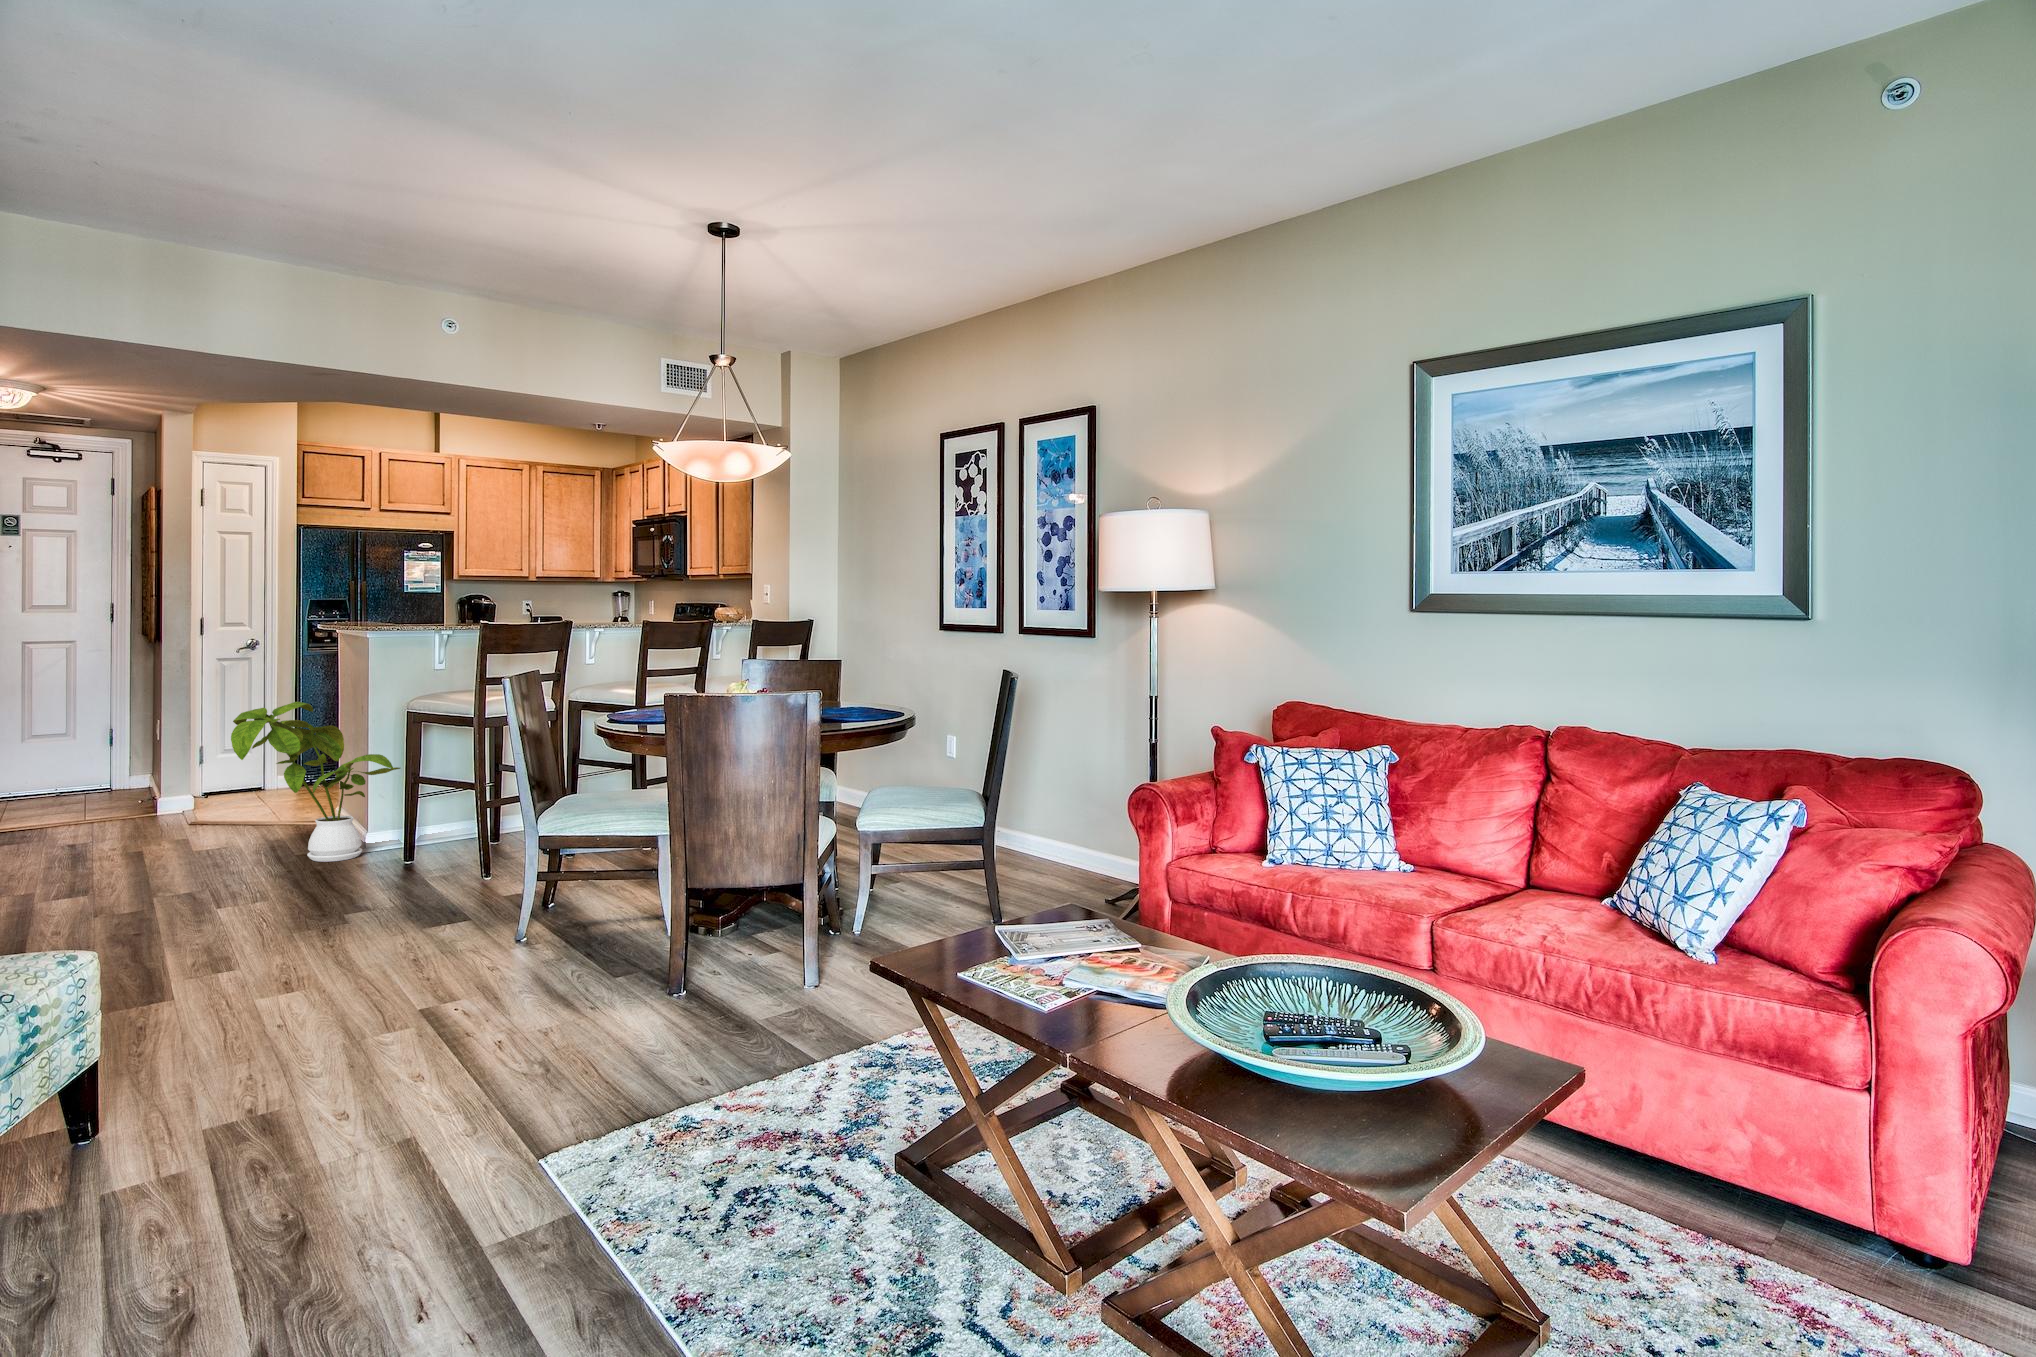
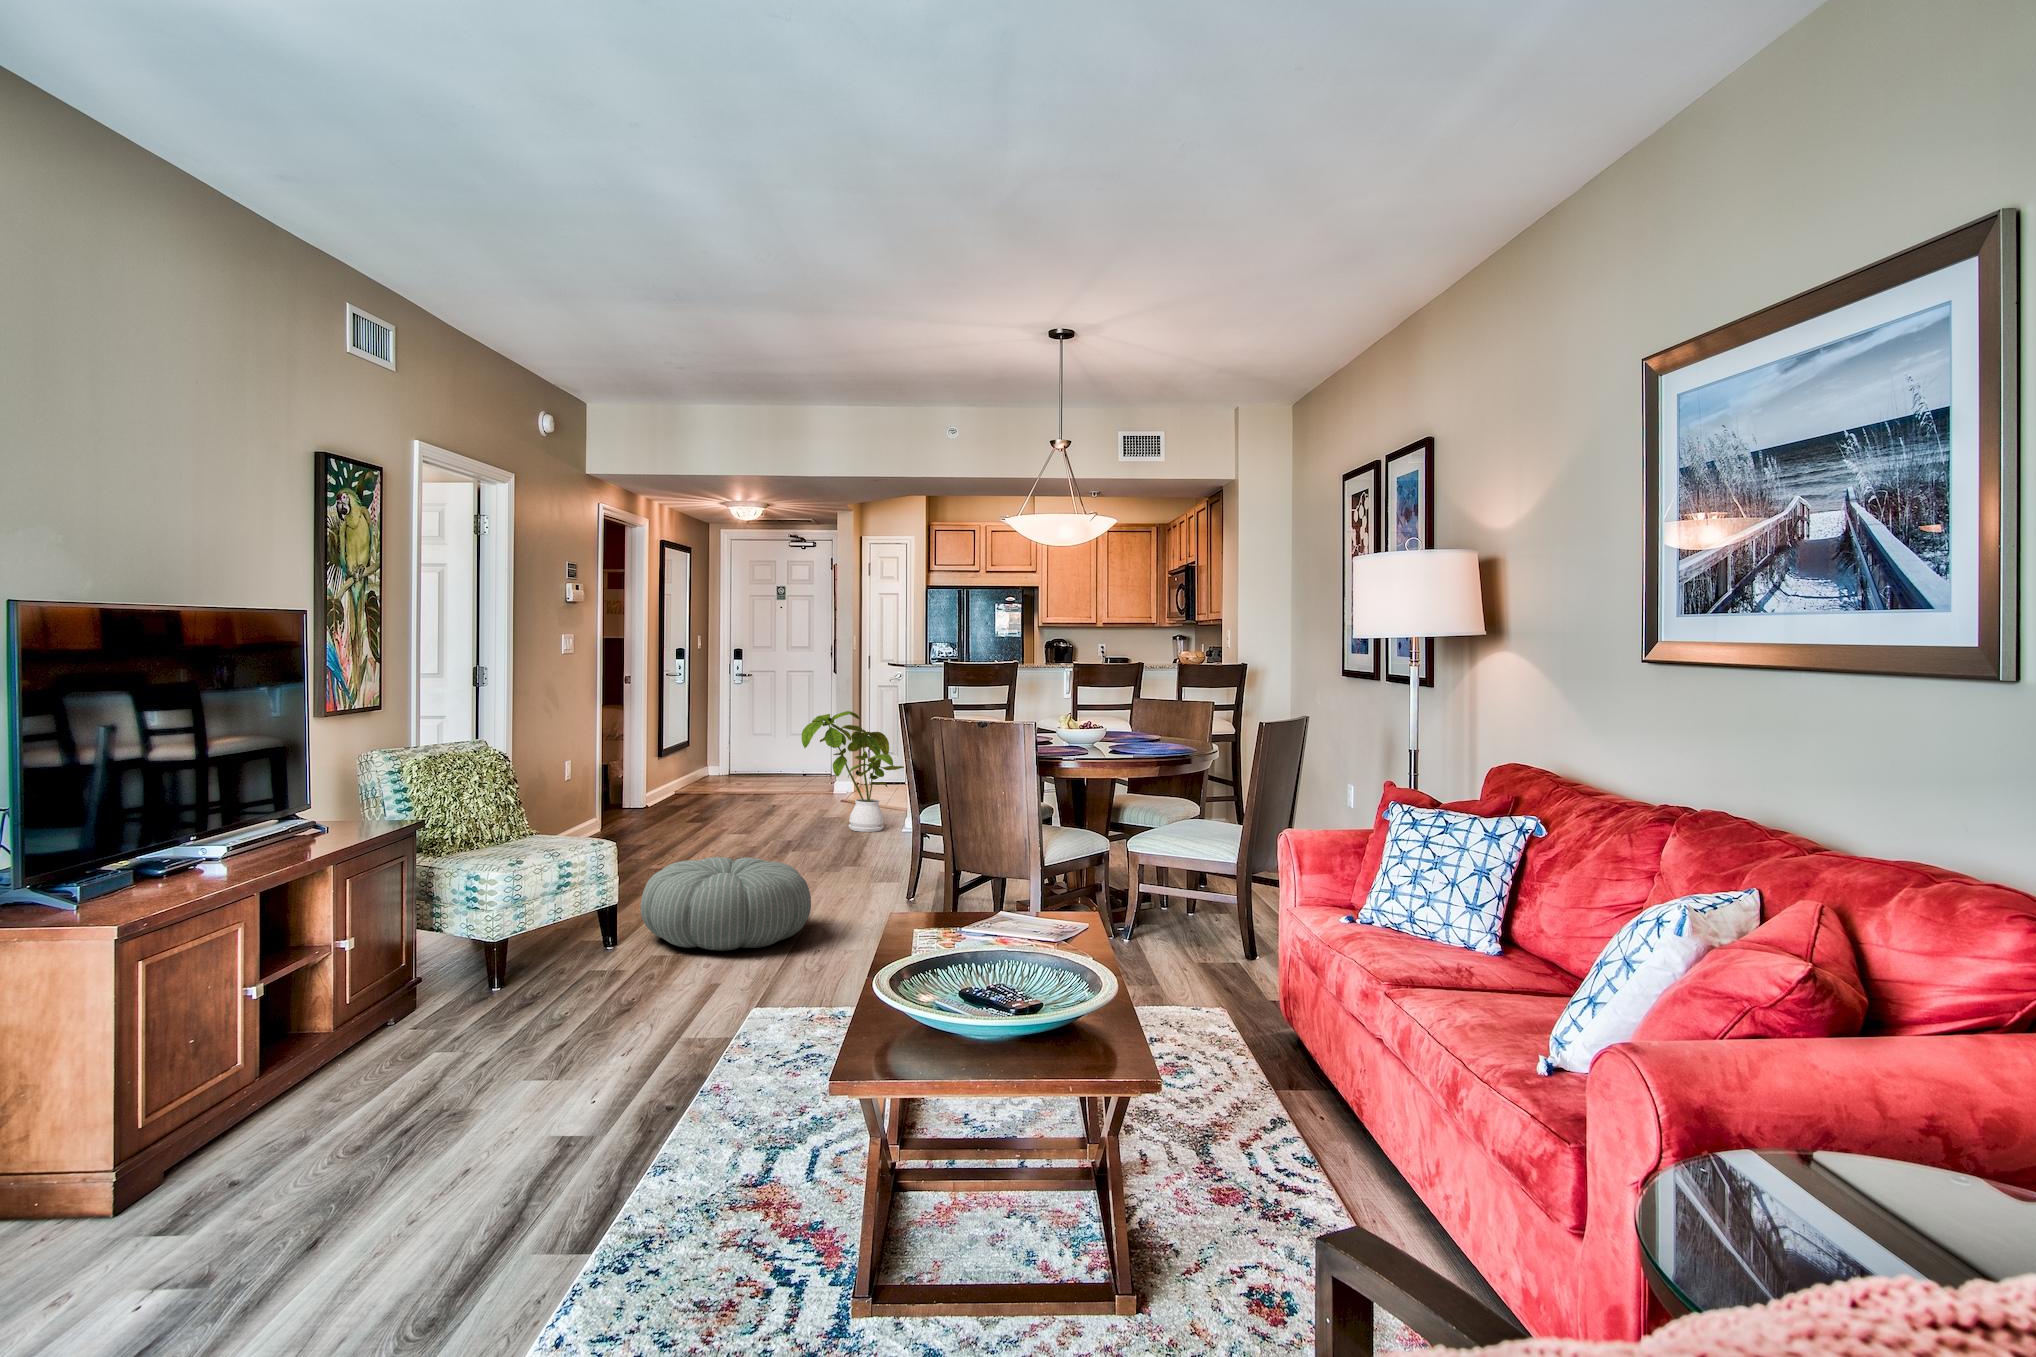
pouf: none [260,925,532,1082] -> present [641,857,811,951]

